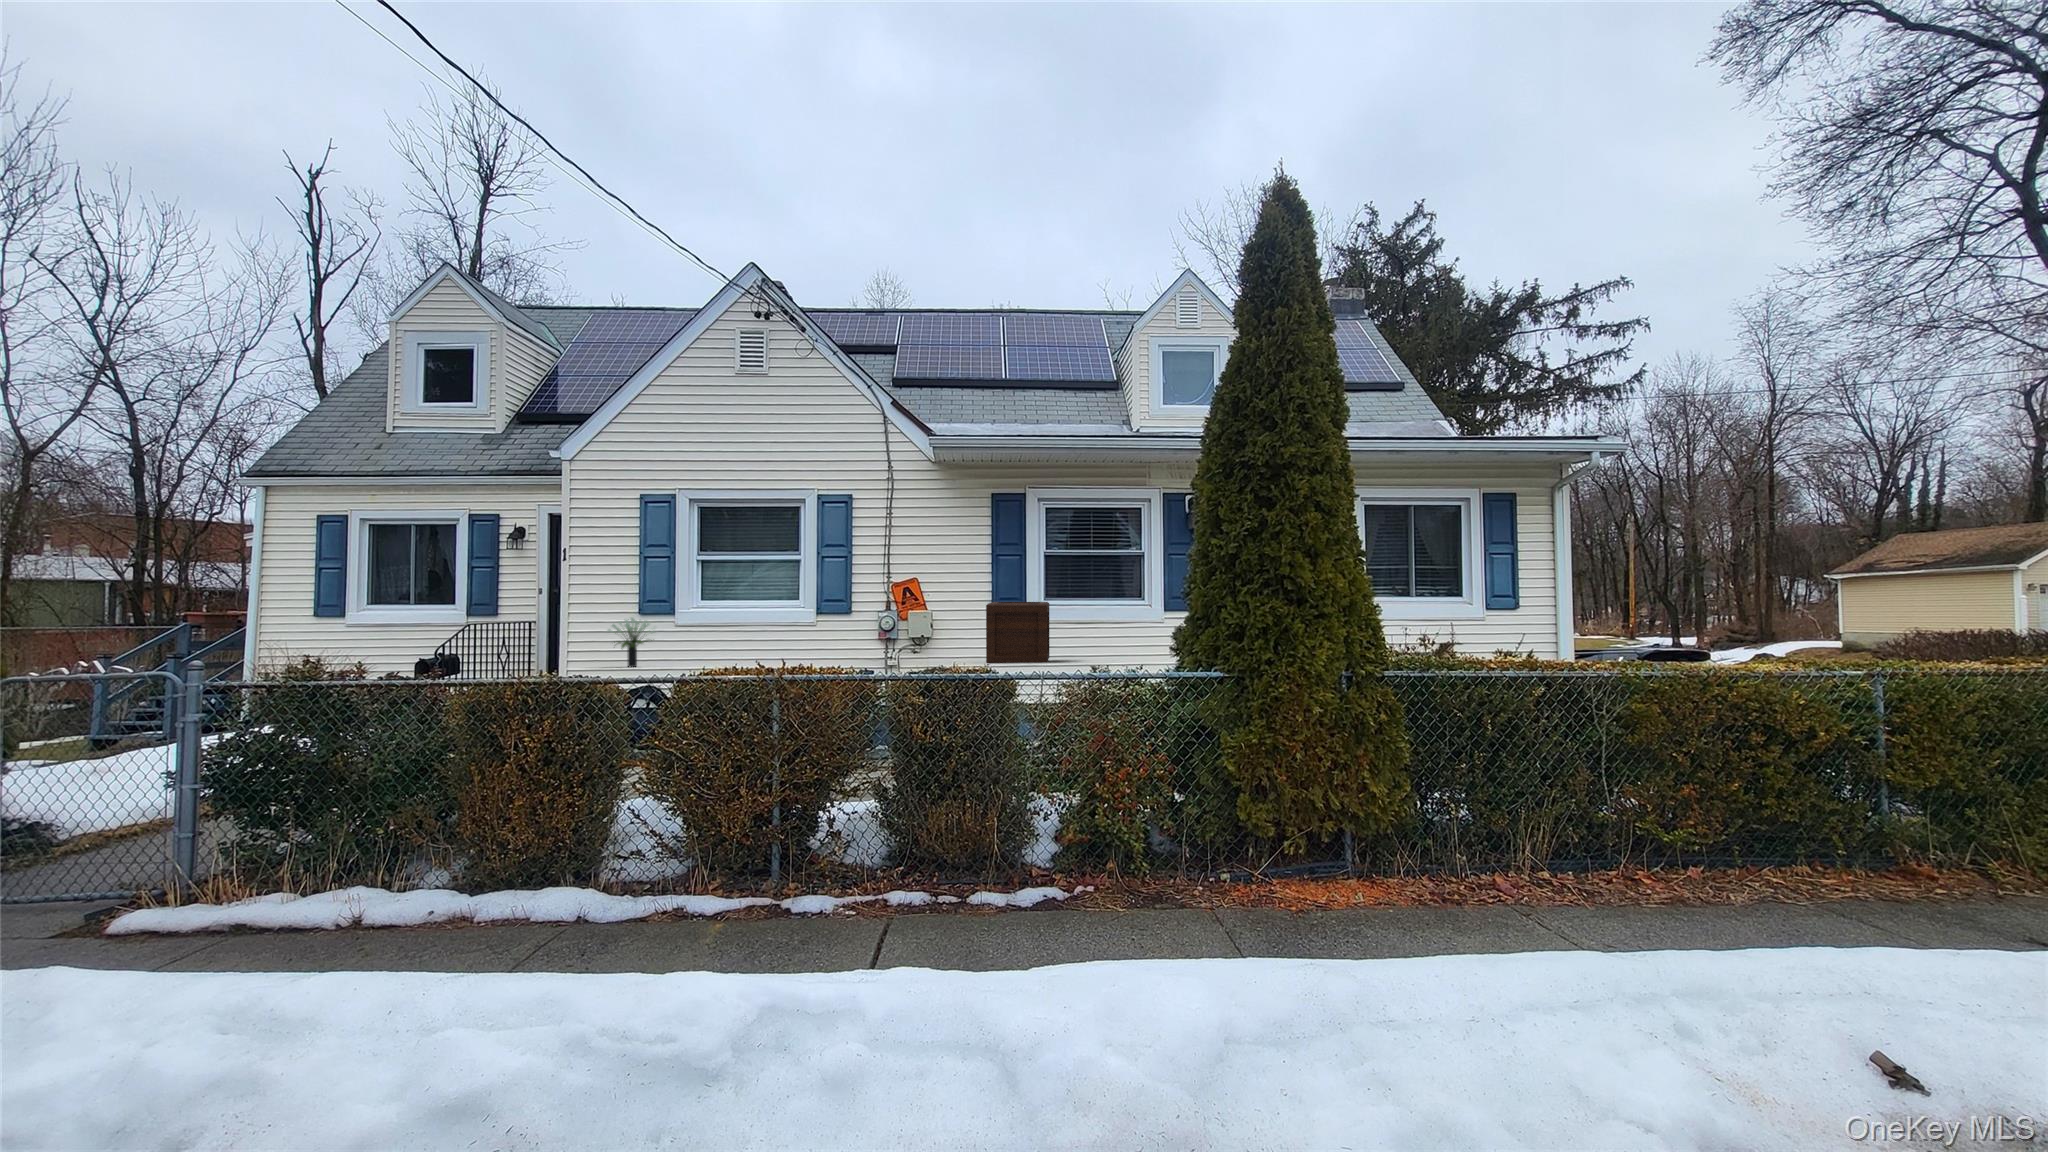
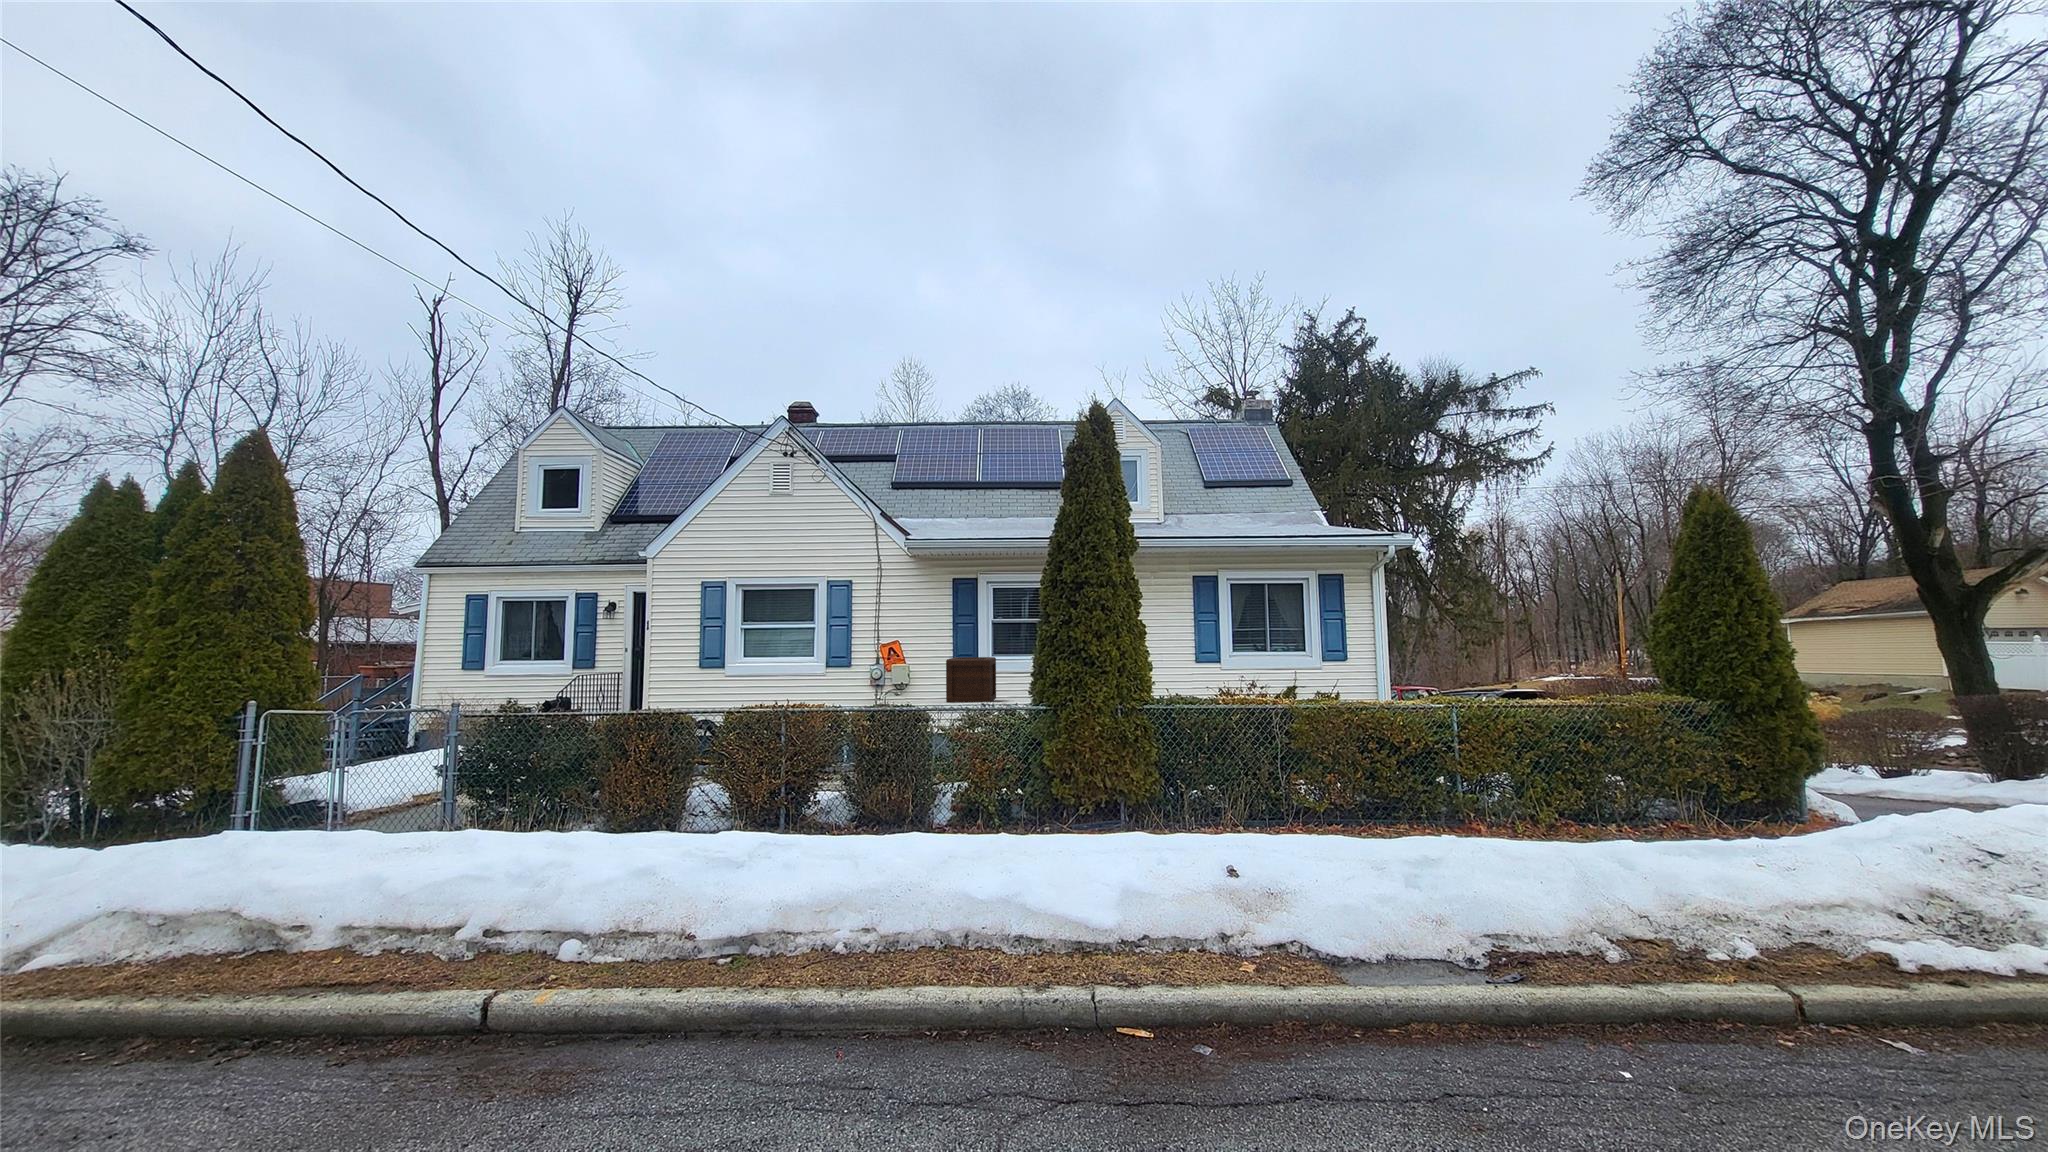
potted plant: present [608,618,654,667] -> none [676,670,711,706]

